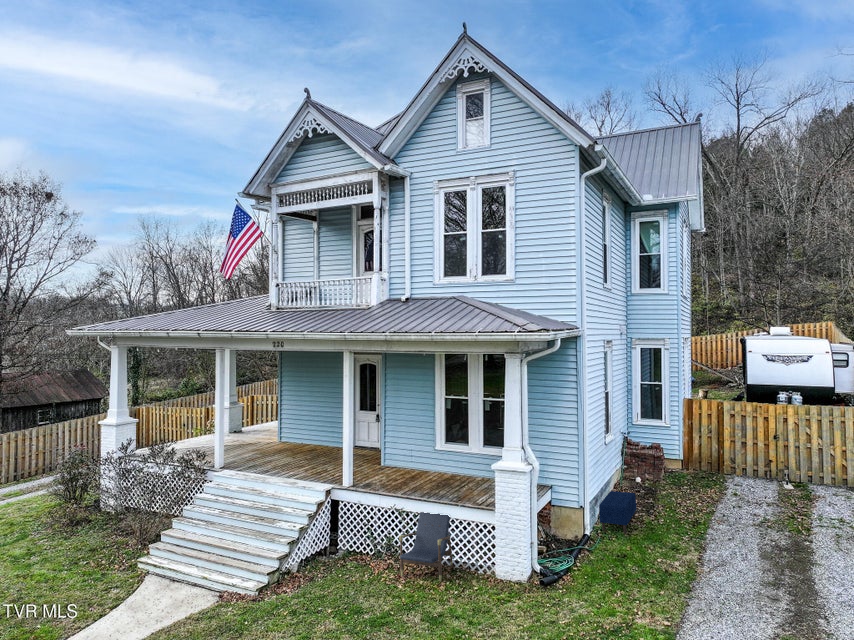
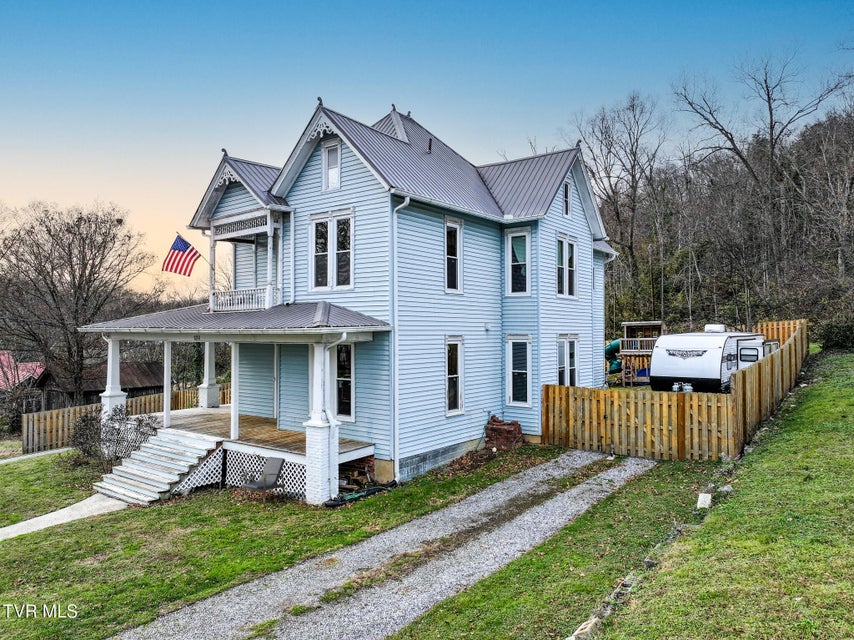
bench: present [599,491,637,533] -> none [415,453,456,482]

